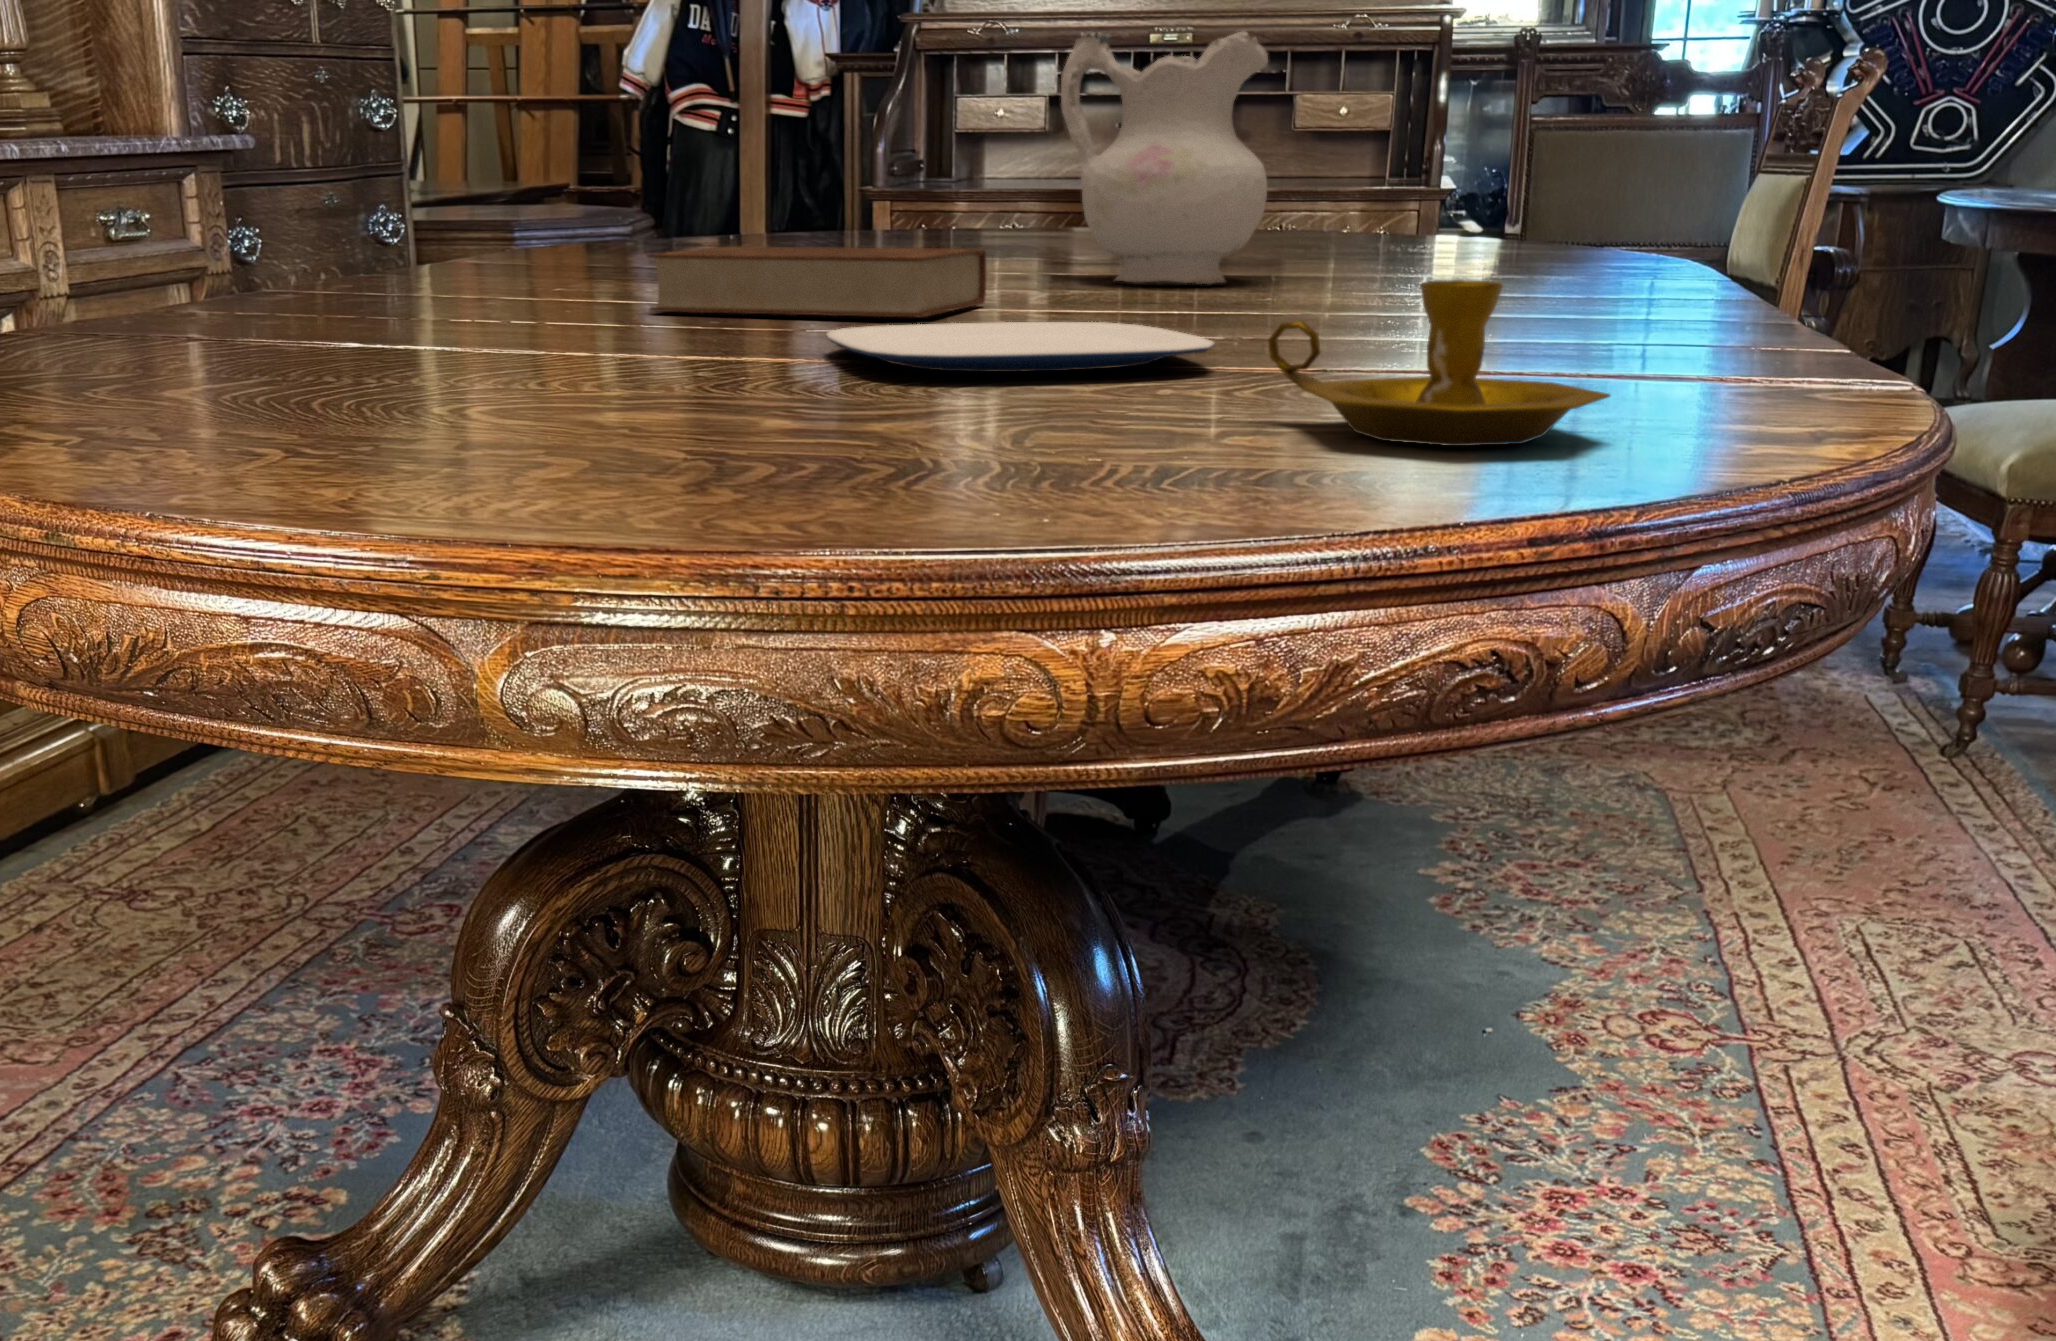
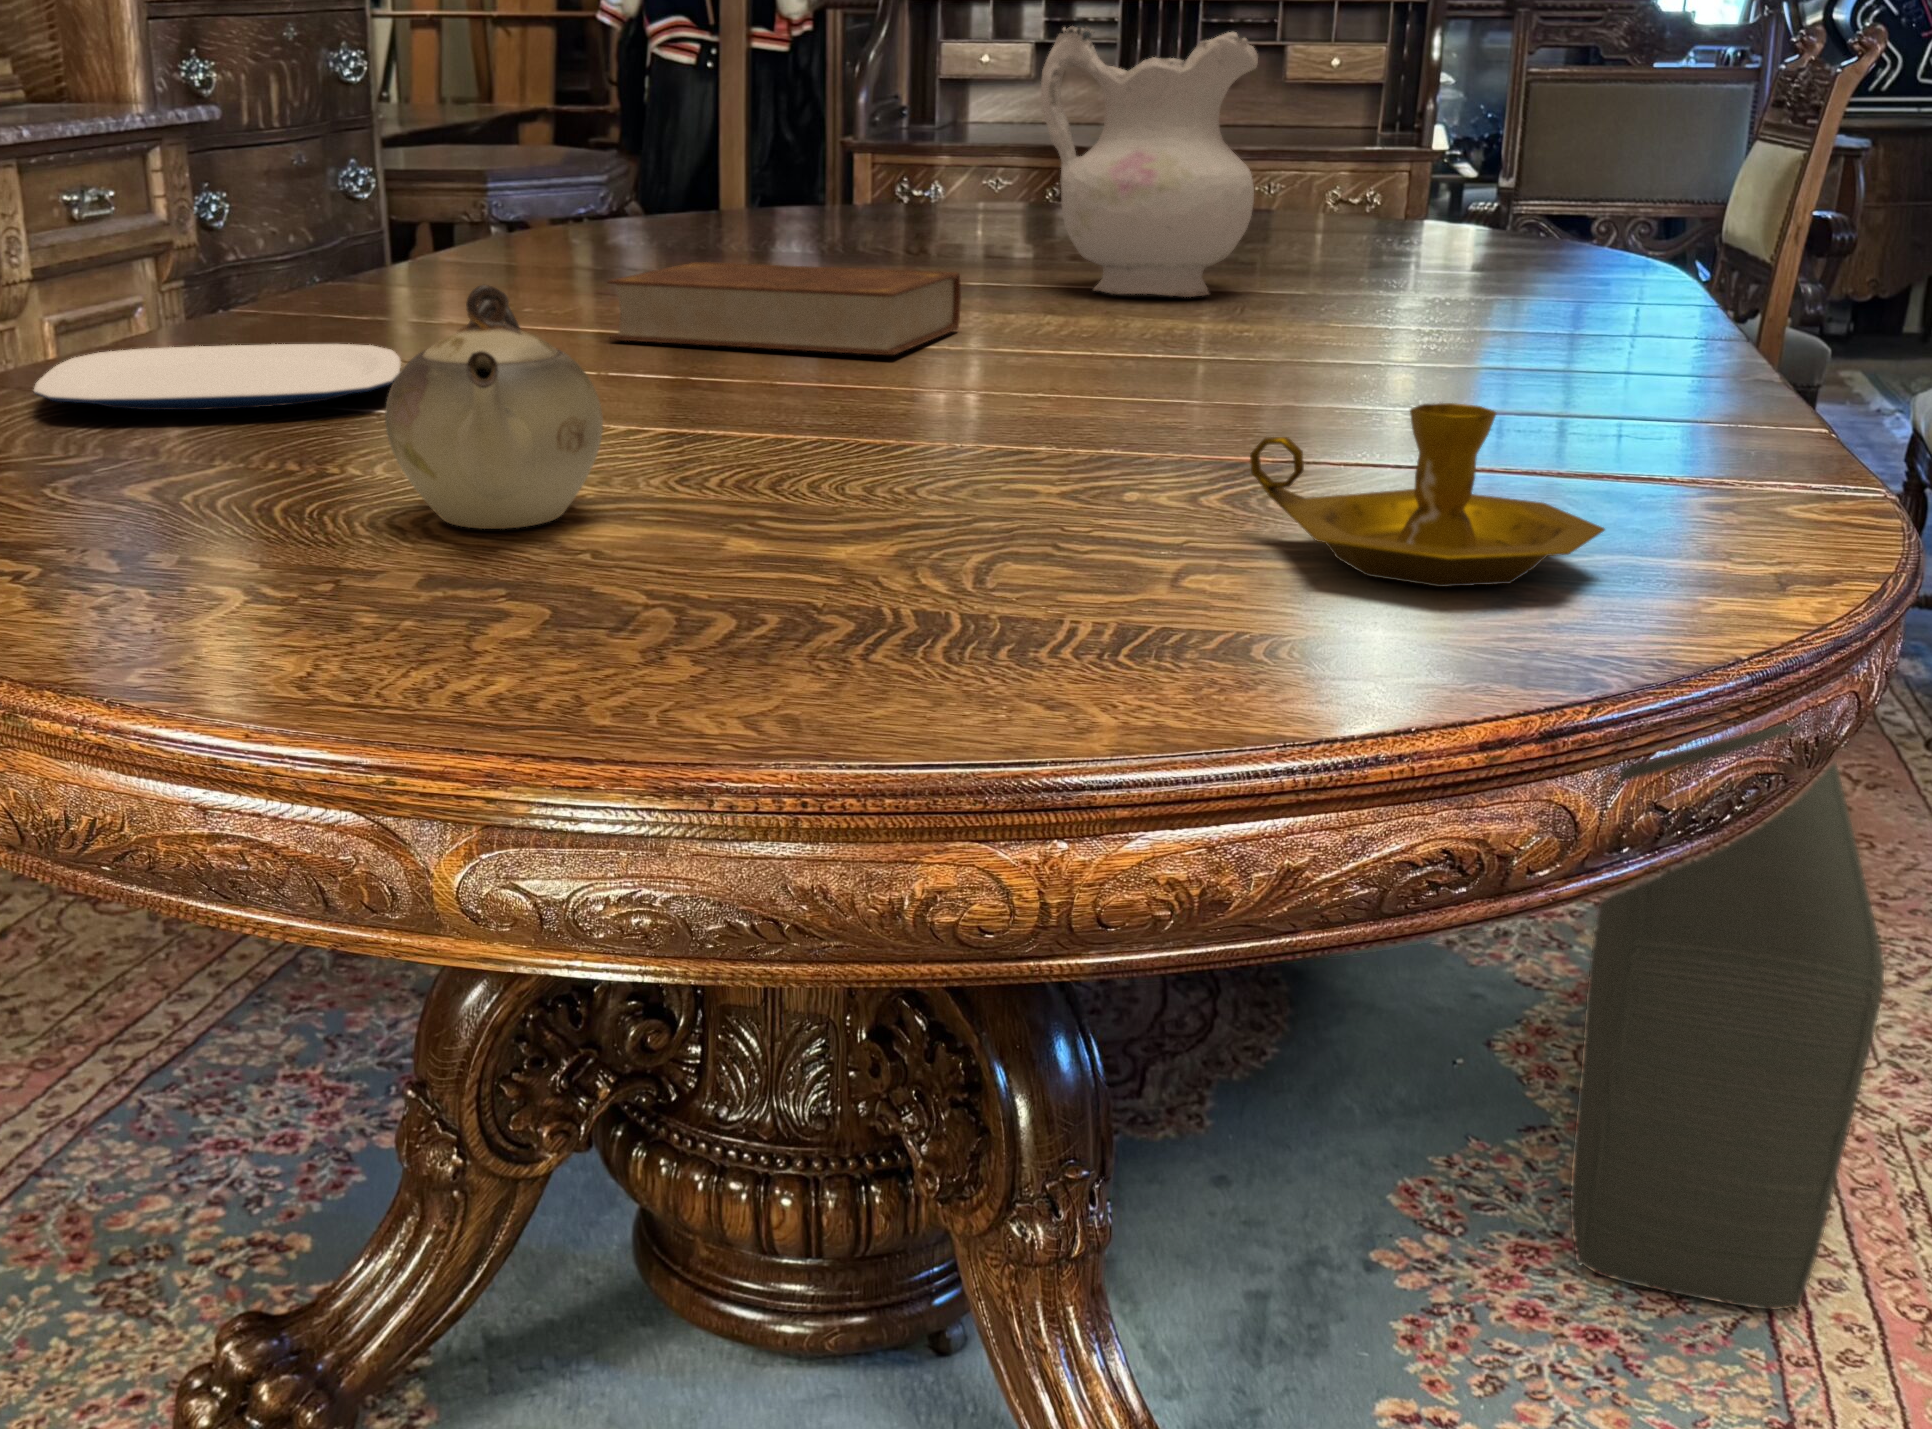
teapot: none [441,187,647,419] -> present [385,285,603,529]
plate: present [826,322,1214,372] -> present [34,344,401,410]
pouf: none [1606,685,1906,1245] -> present [1570,724,1884,1310]

